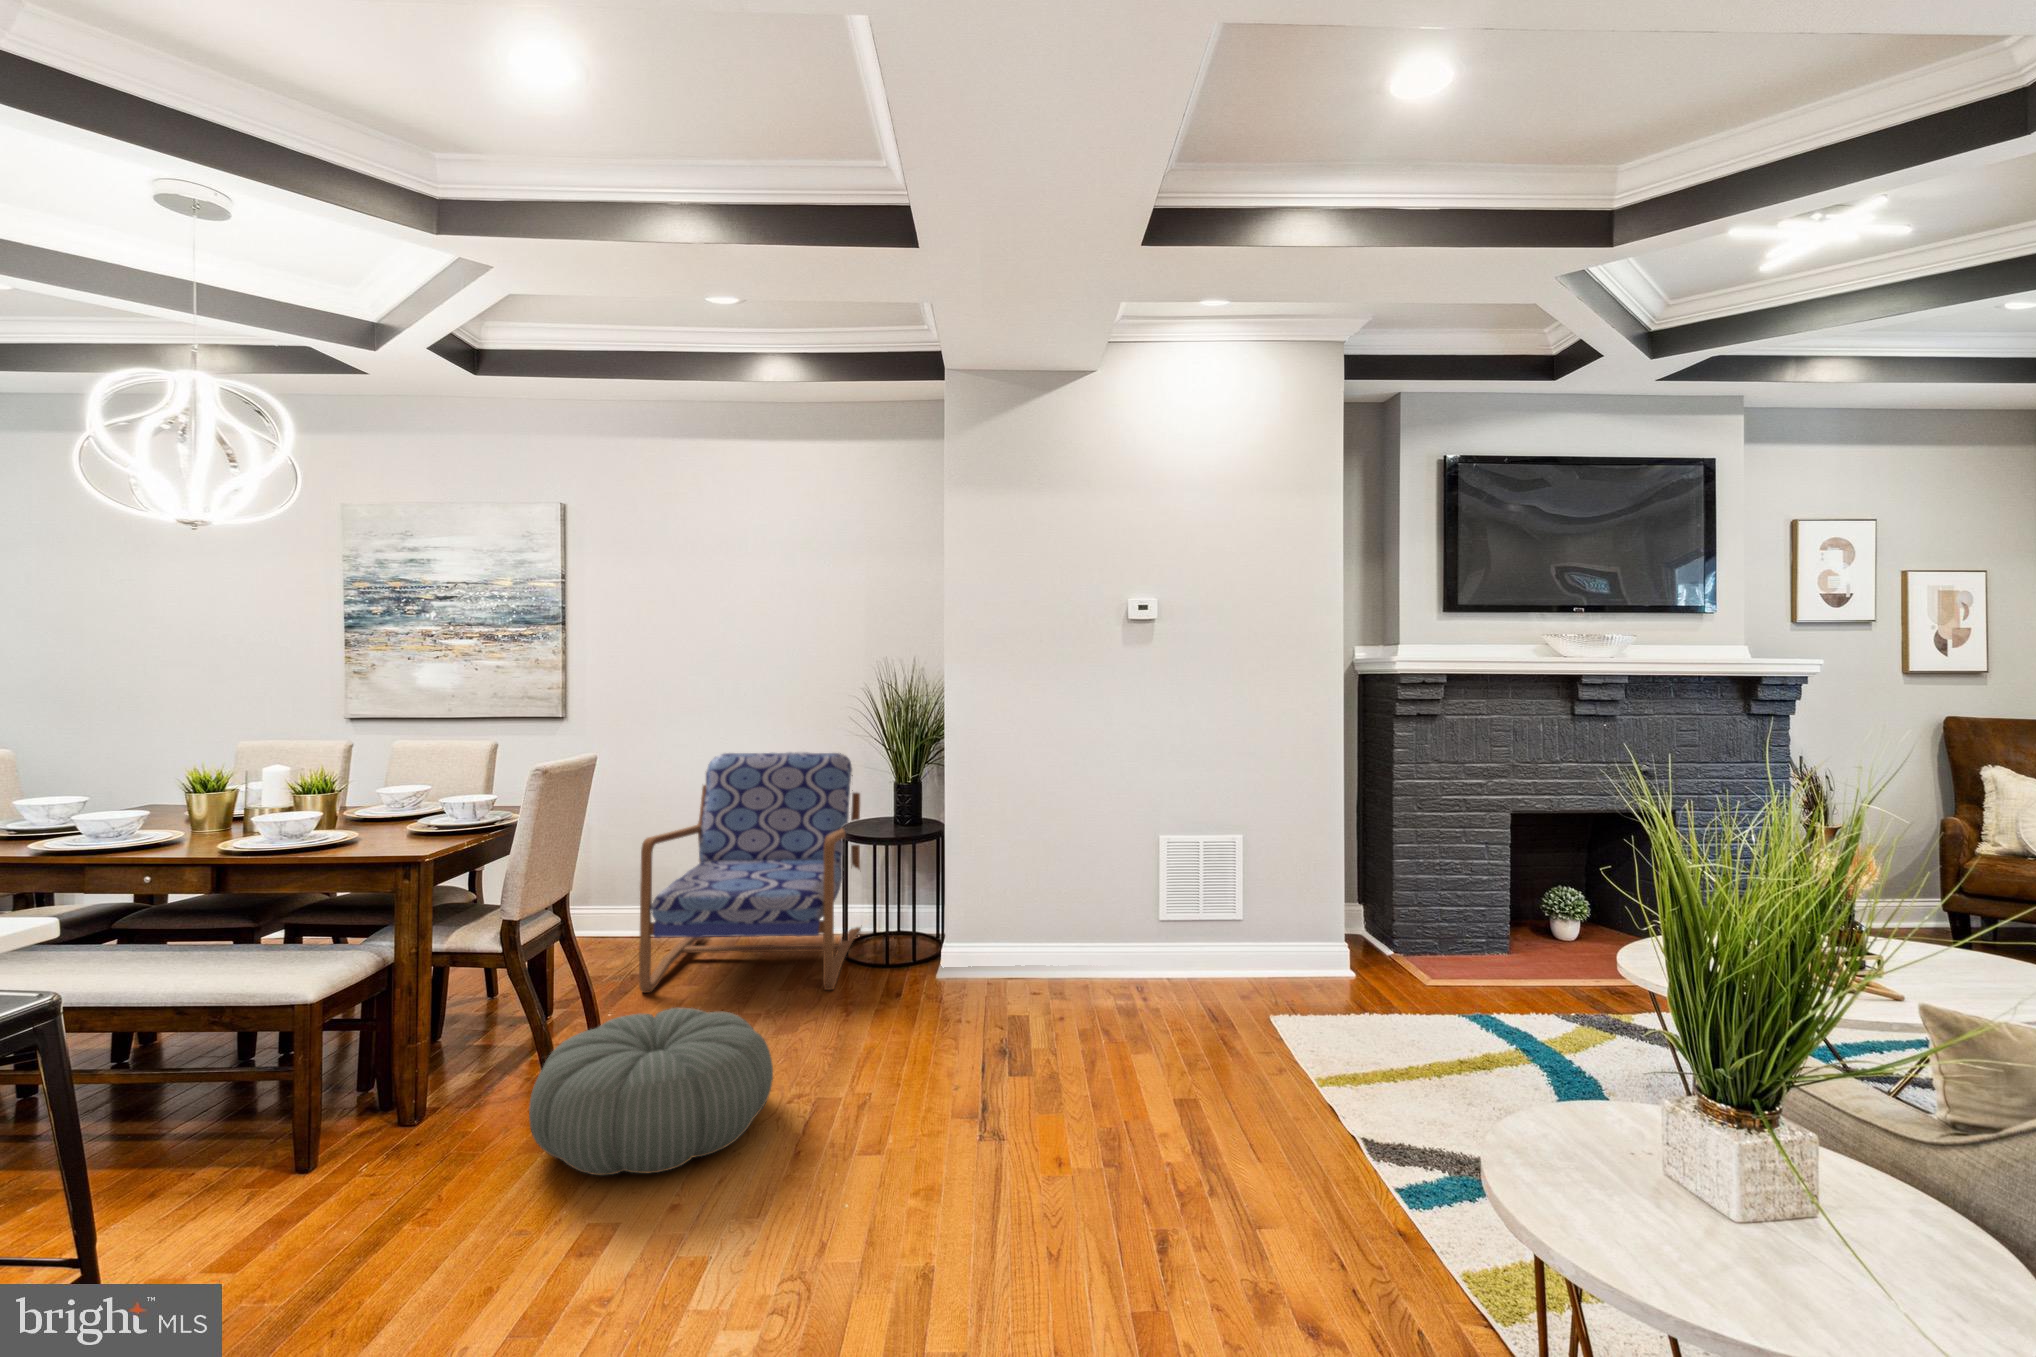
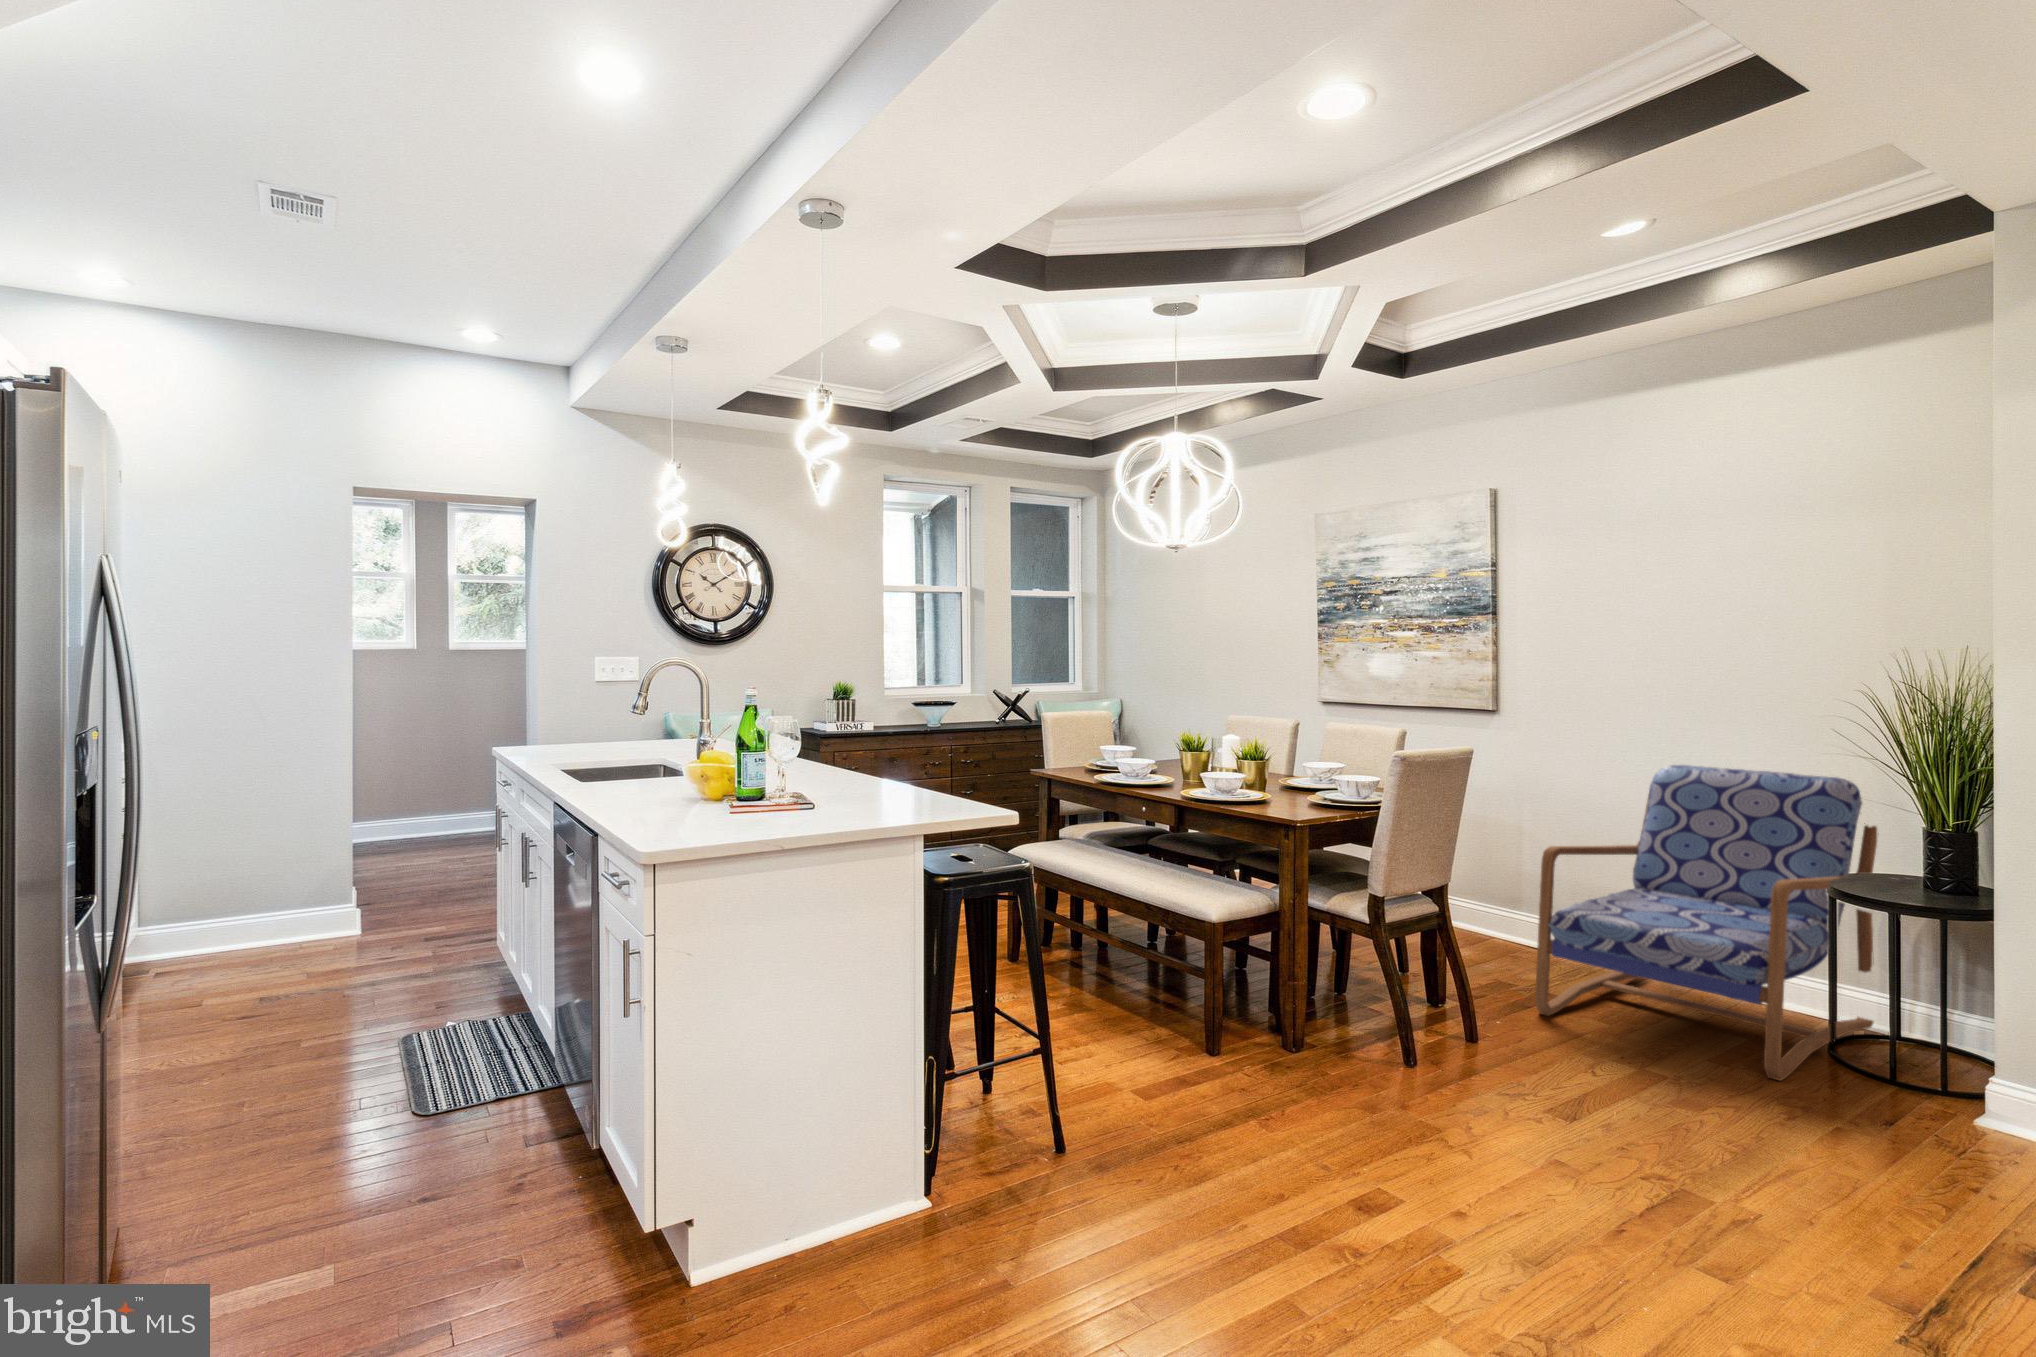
pouf: present [529,1008,773,1176] -> none [1359,1014,1618,1181]

